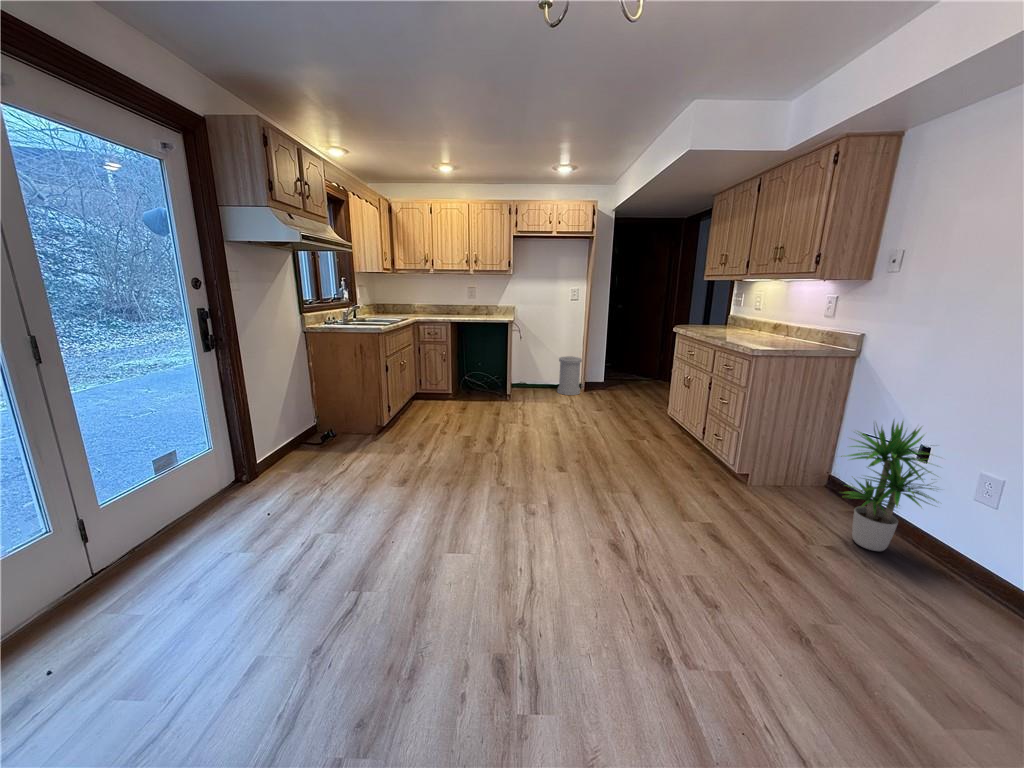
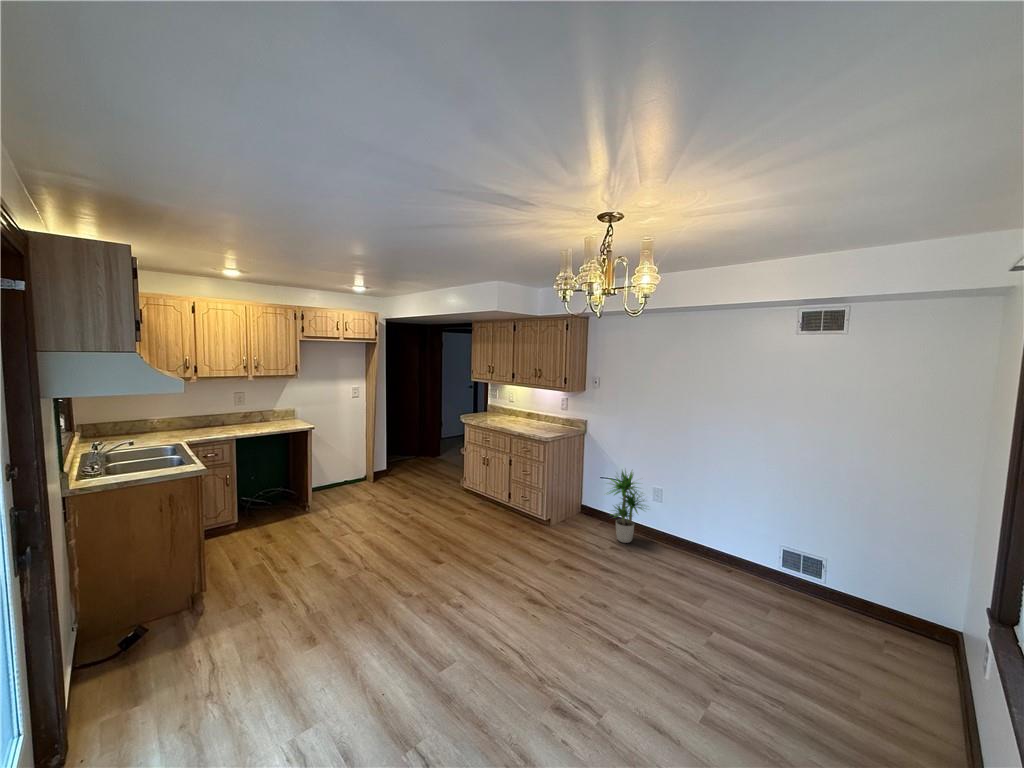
trash can: present [558,356,582,395] -> none [348,452,373,491]

